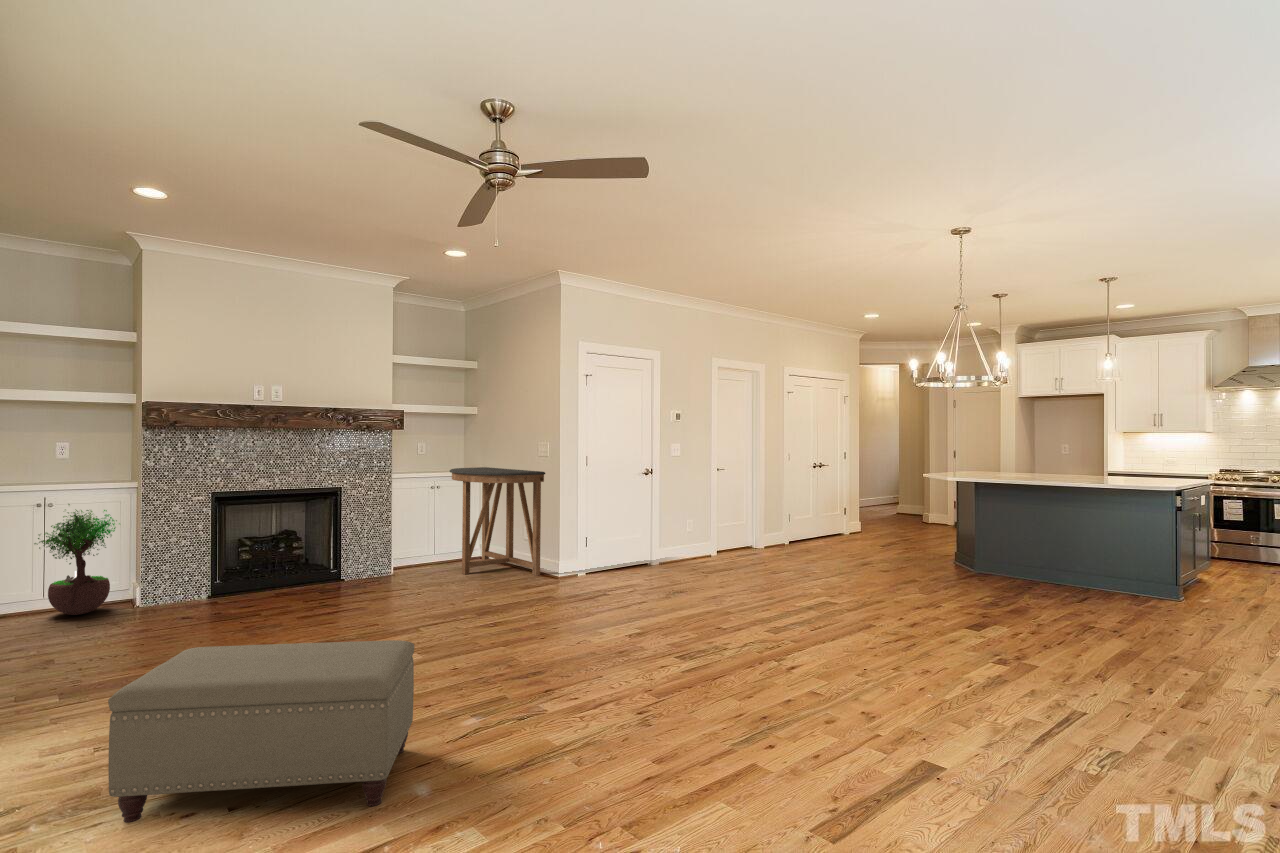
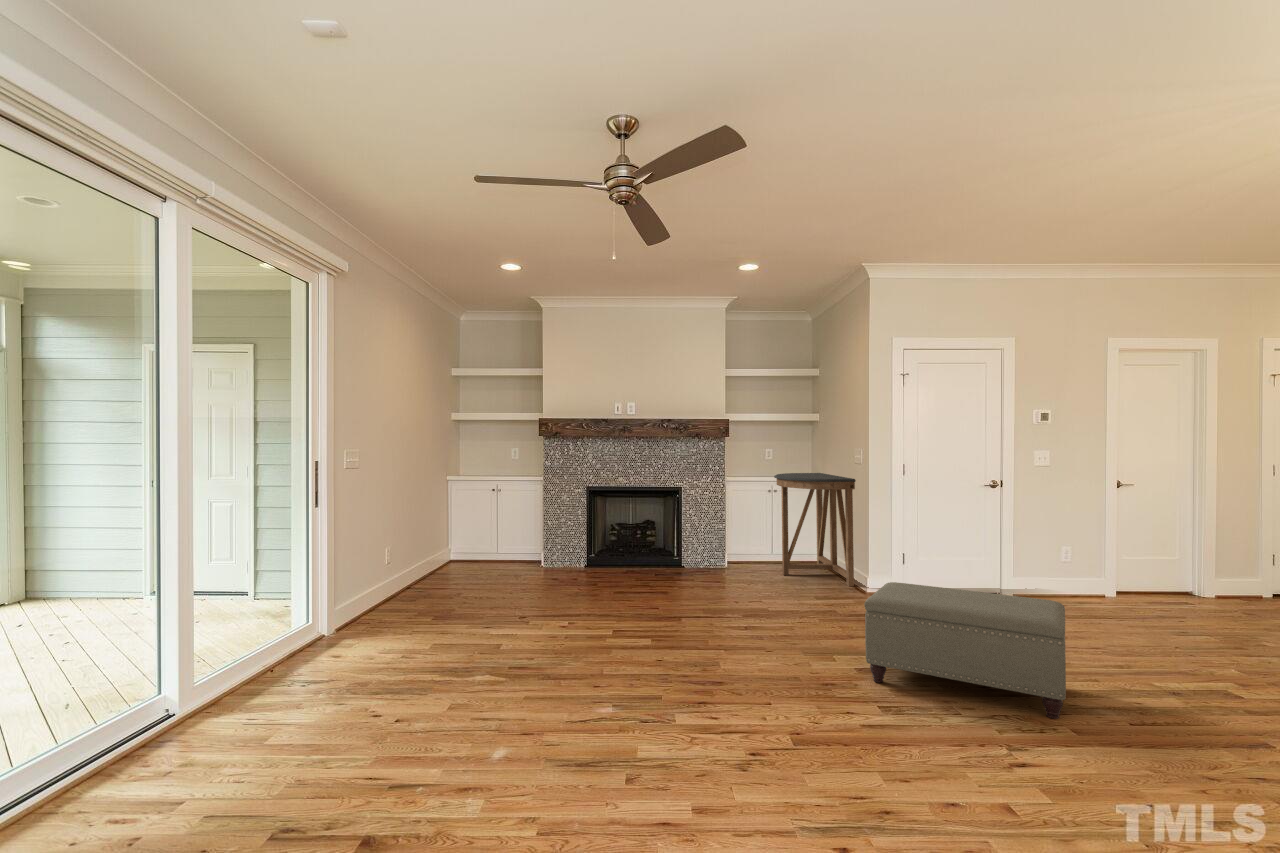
potted tree: present [34,504,120,615] -> none [487,491,532,567]
ottoman: present [108,640,414,823] -> present [864,582,1066,719]

